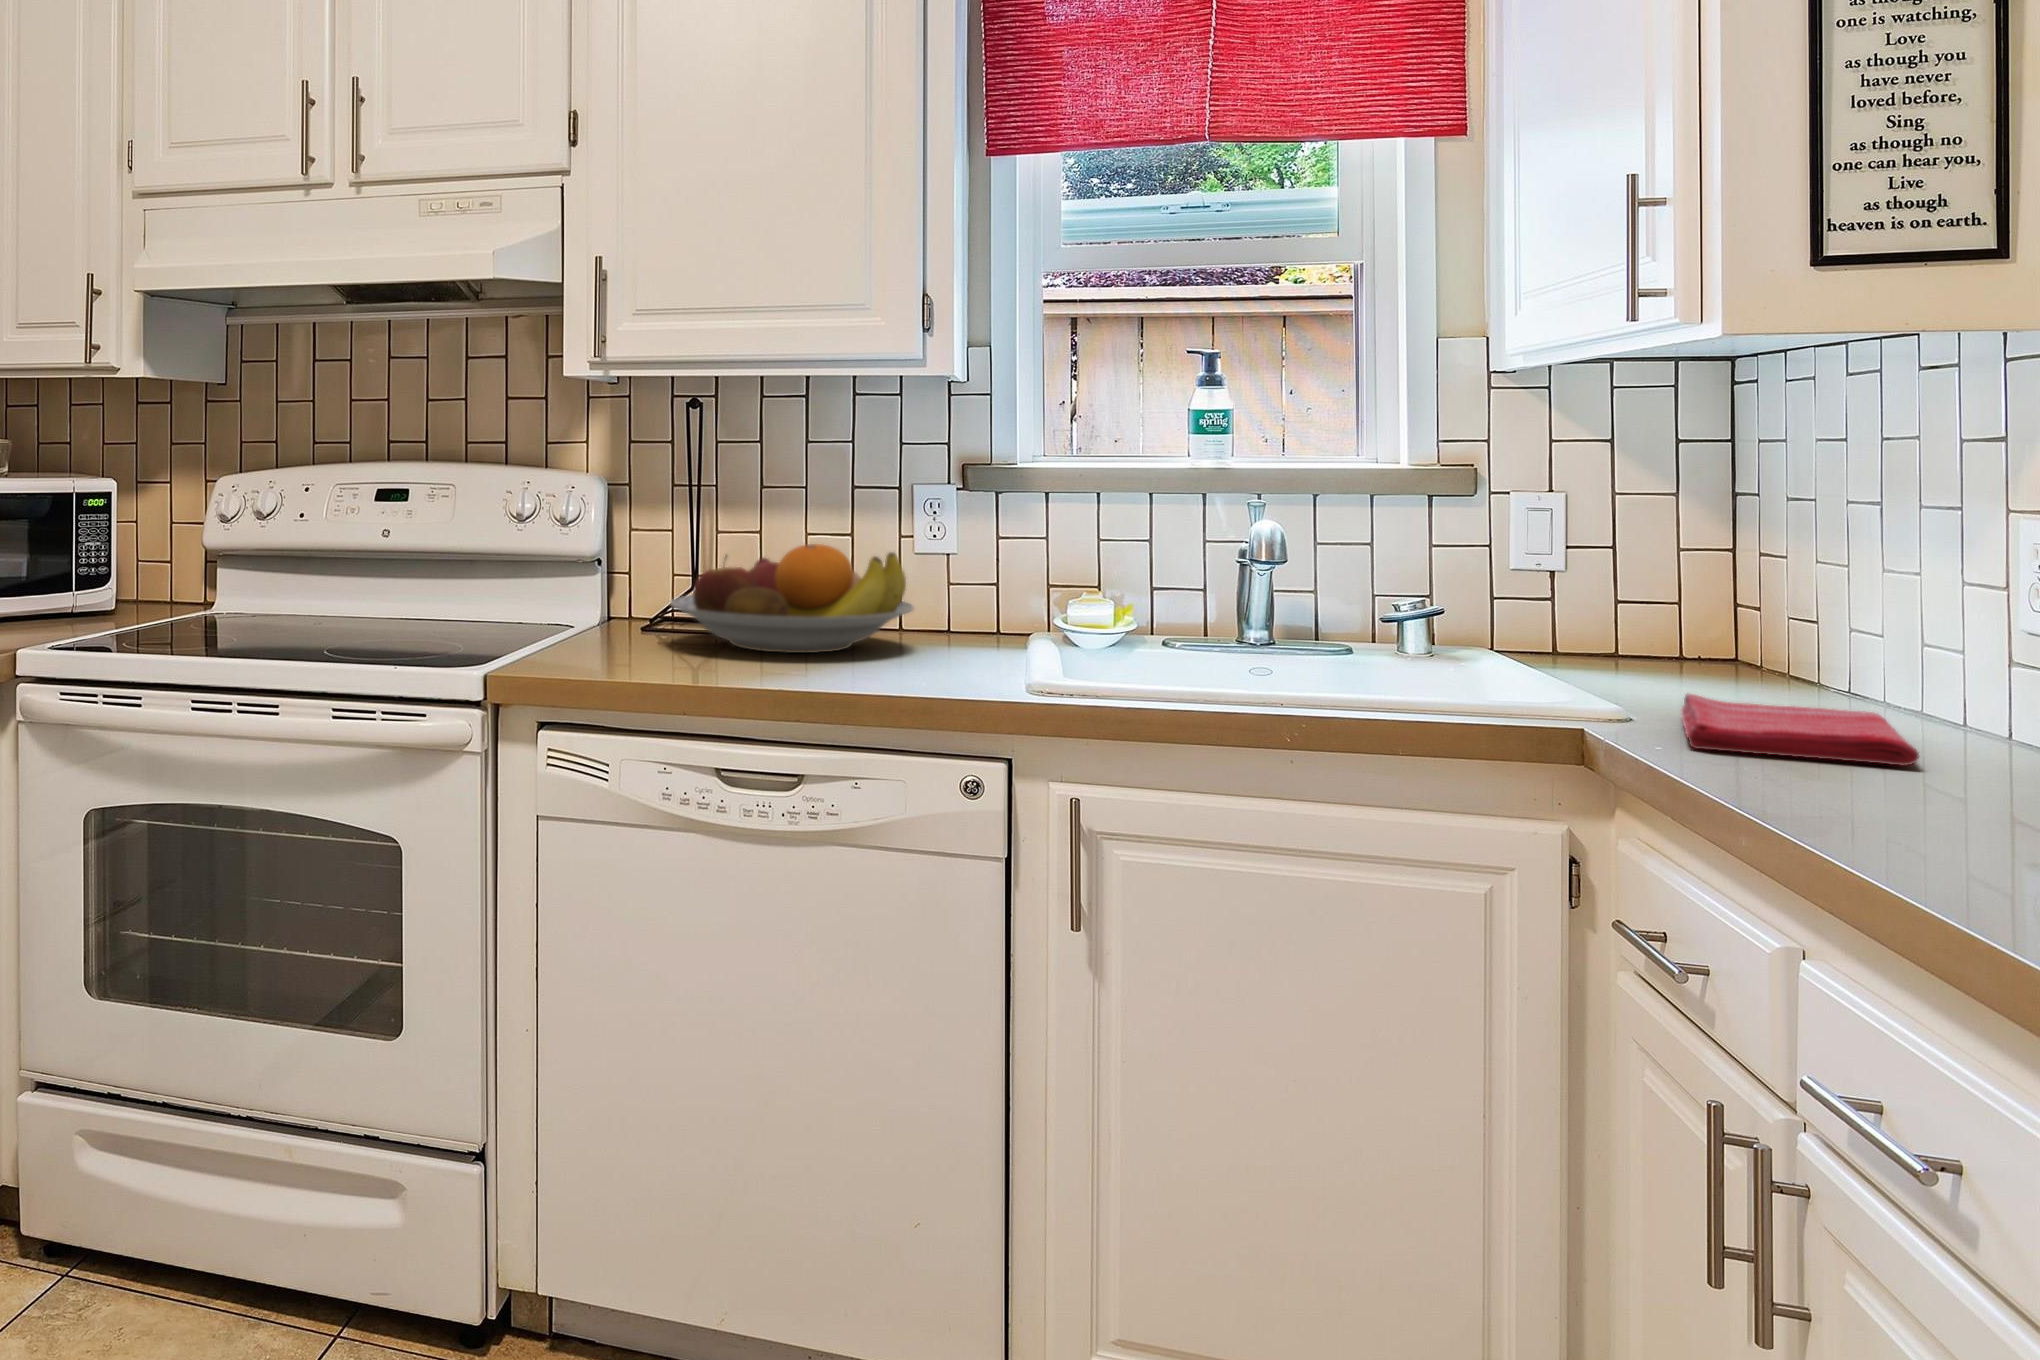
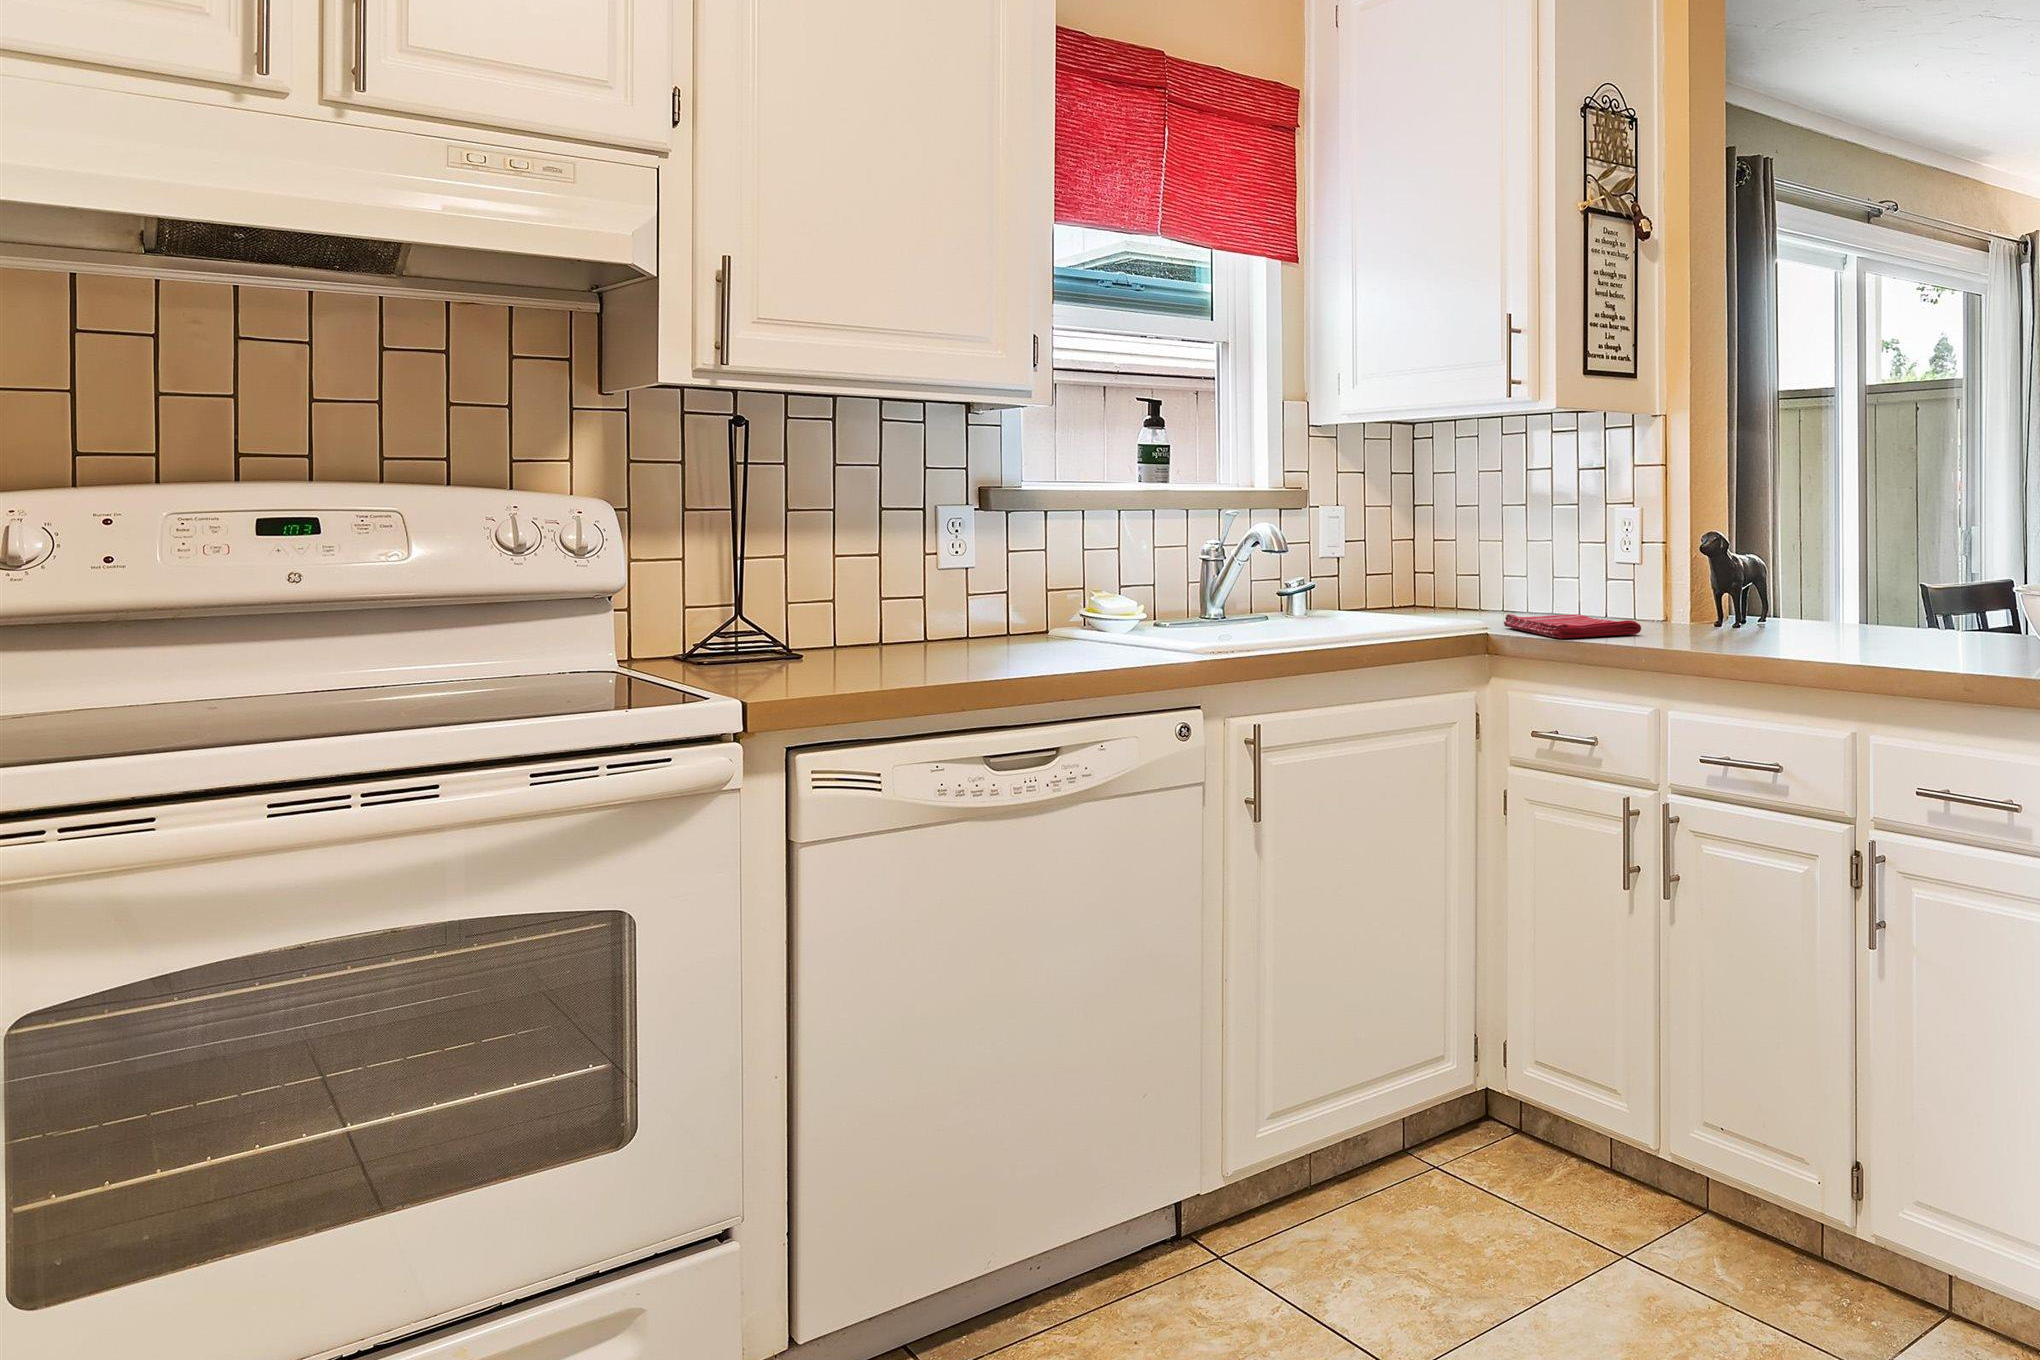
fruit bowl: present [670,544,914,653] -> none [768,558,1016,661]

